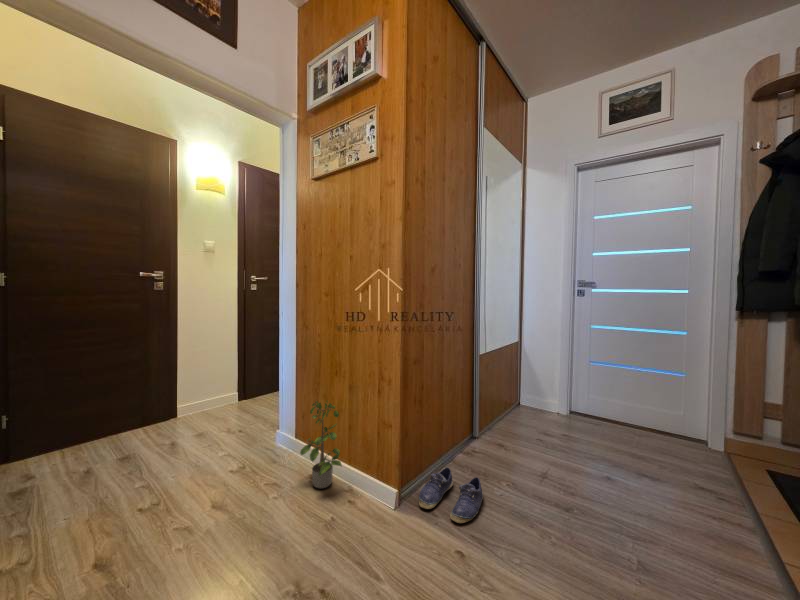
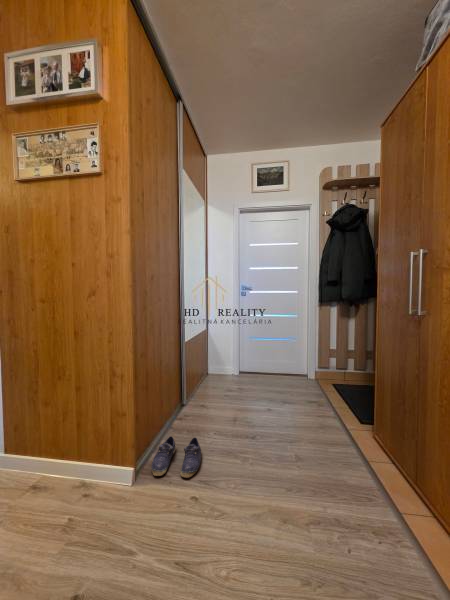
potted plant: present [300,401,342,488] -> none [22,406,76,495]

